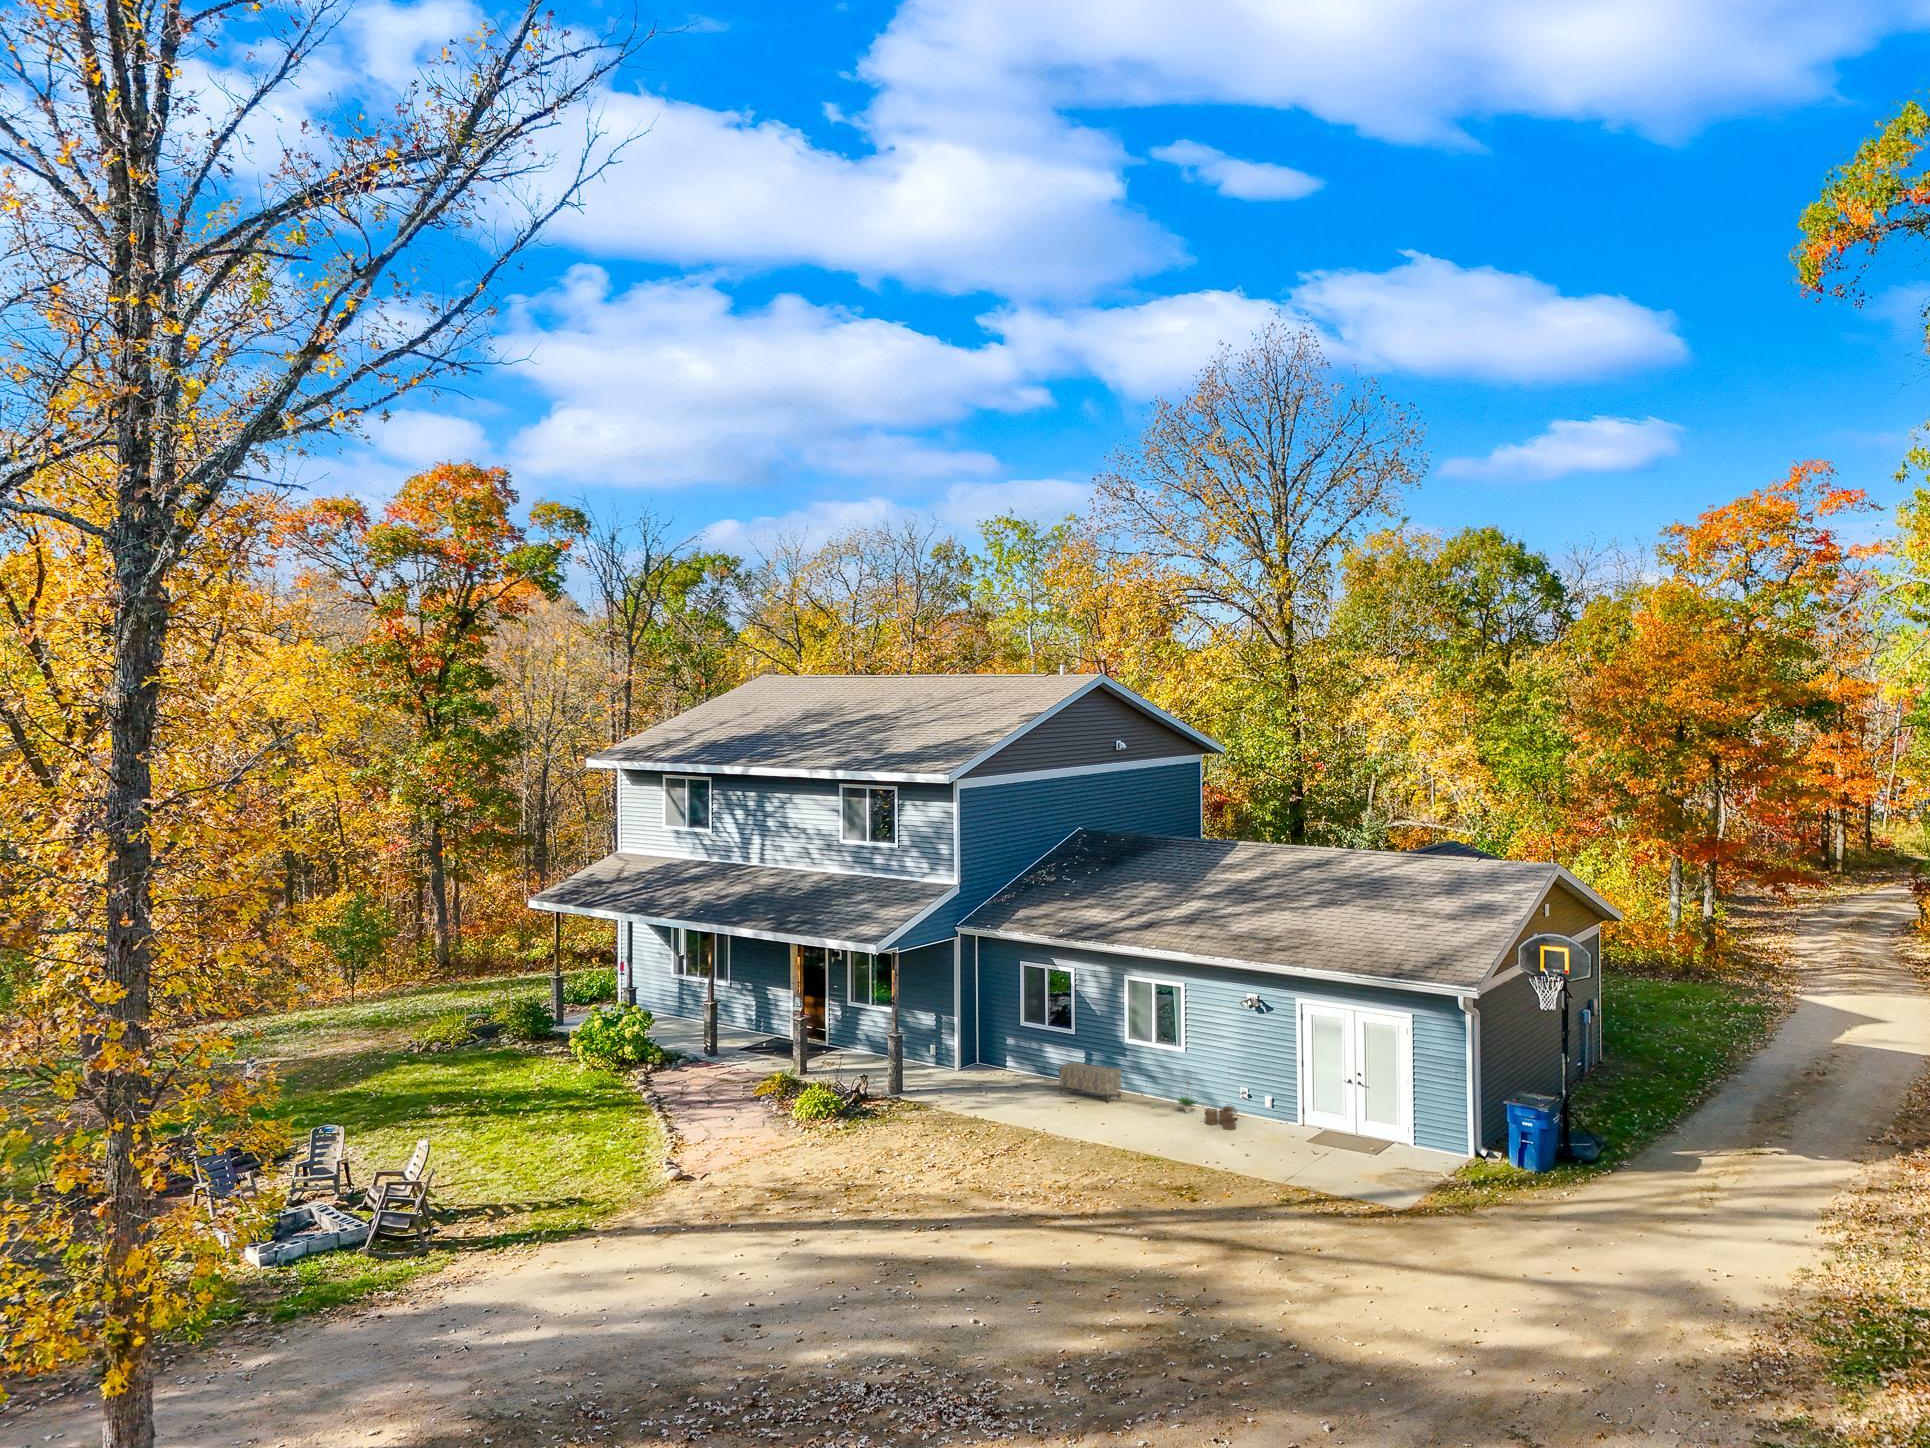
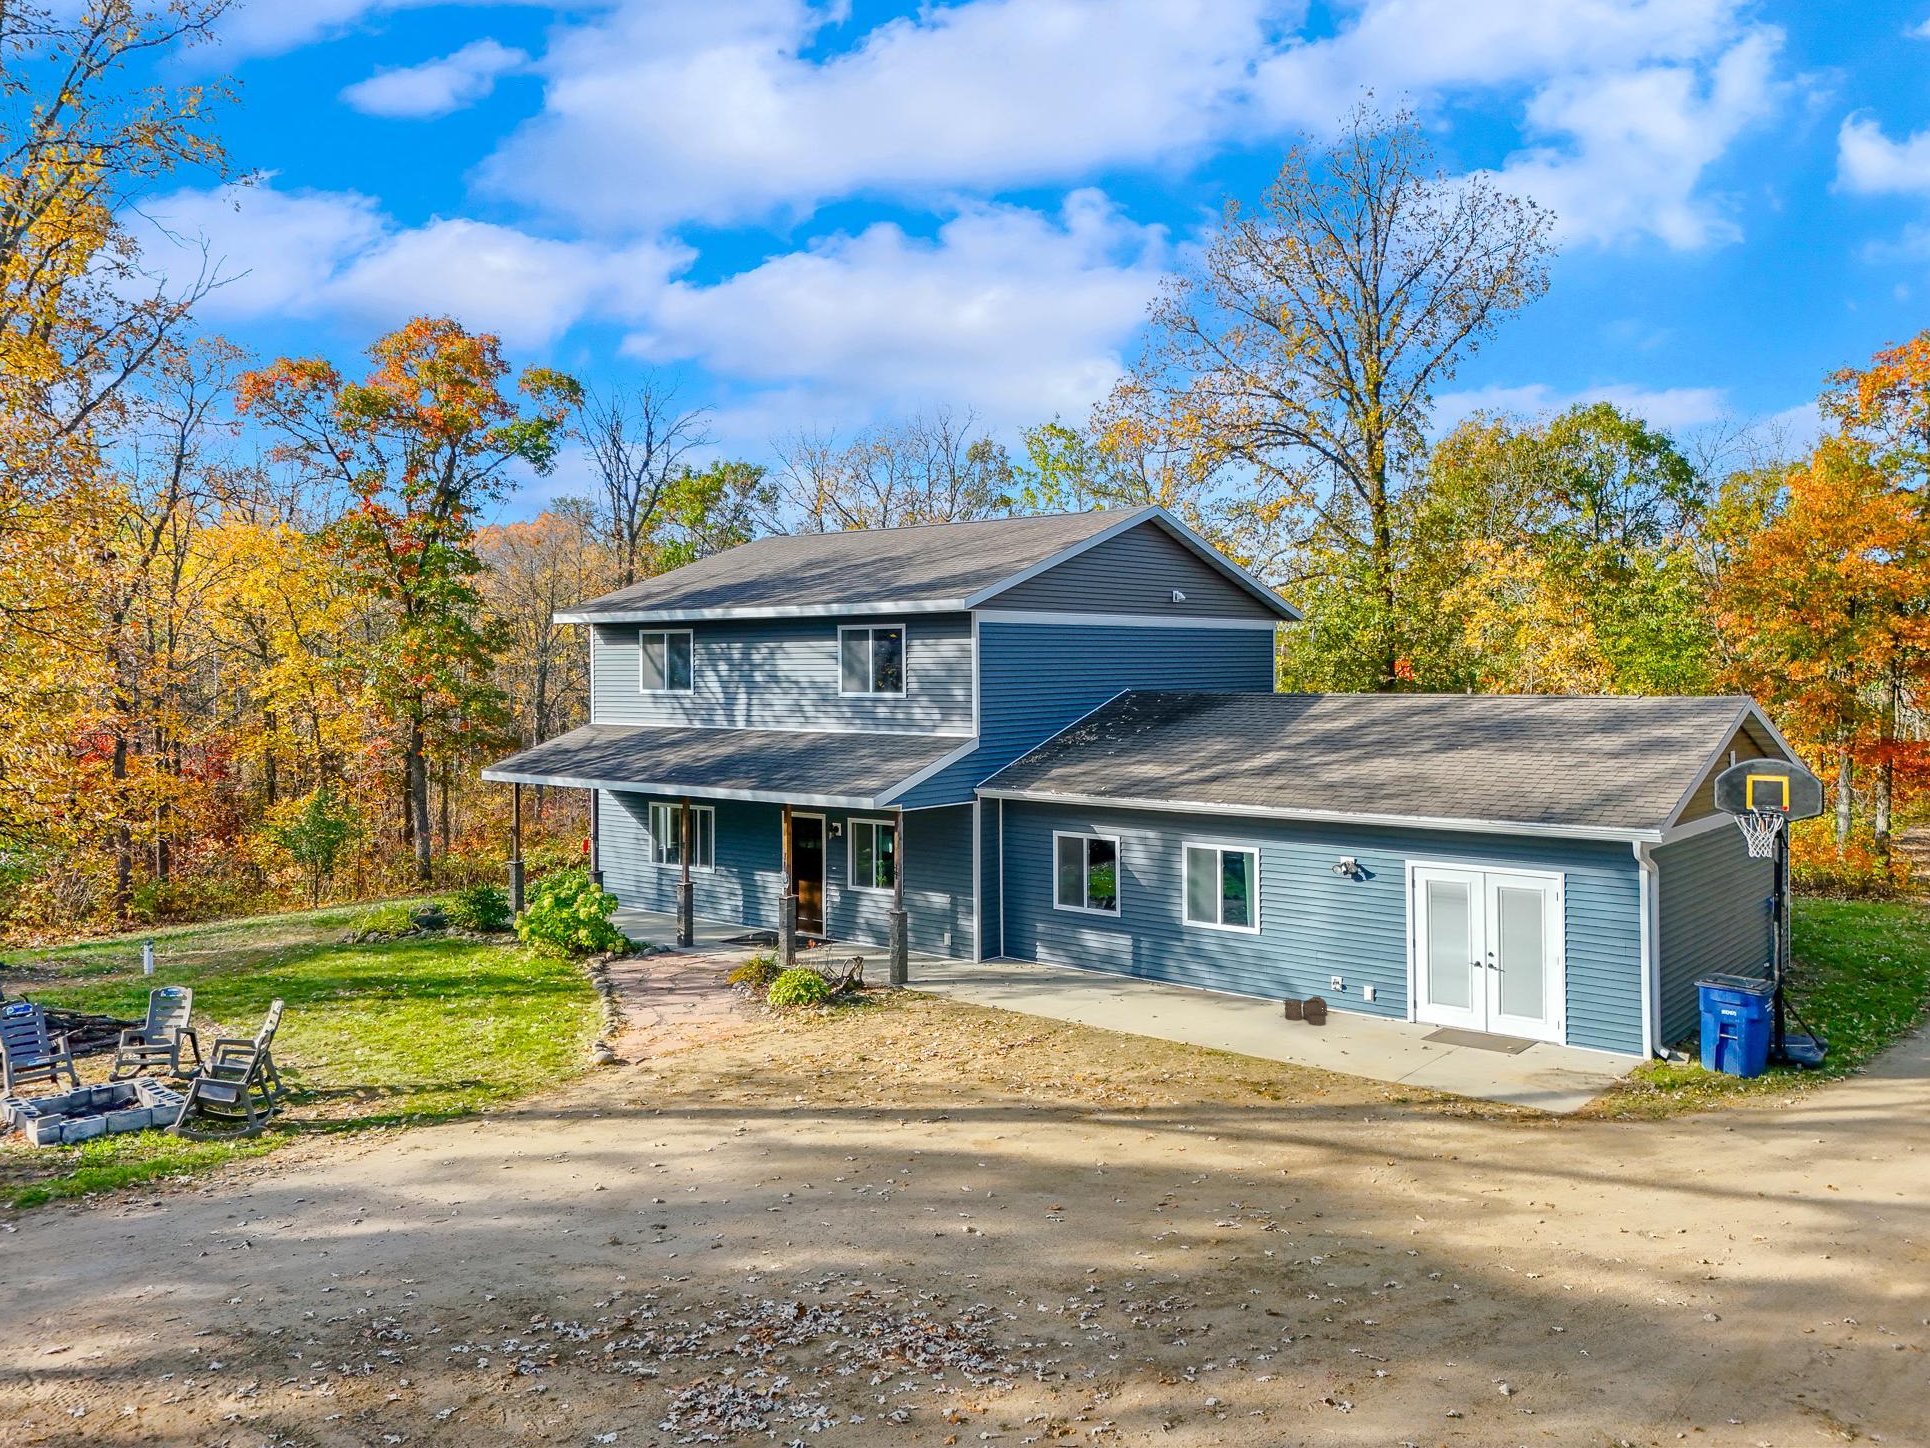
bench: present [1059,1062,1121,1102] -> none [1098,949,1179,997]
potted plant: present [1178,1081,1195,1113] -> none [1248,967,1277,1008]

